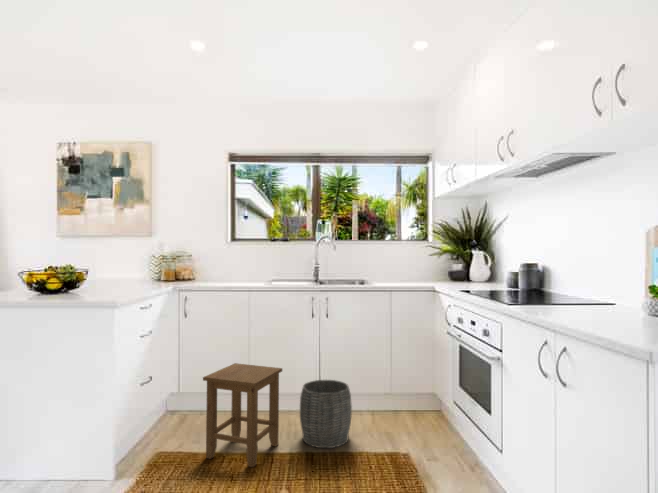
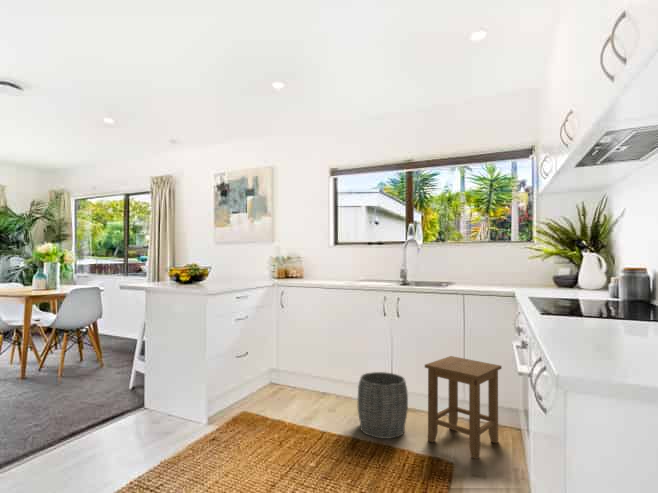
stool: present [203,363,282,467] -> present [425,356,501,459]

